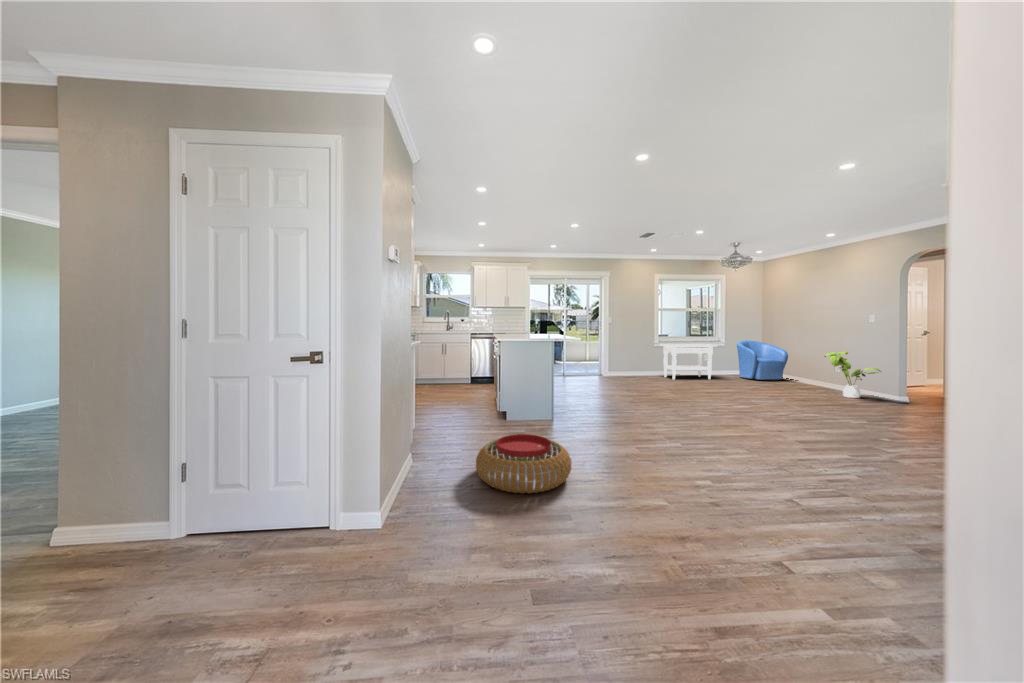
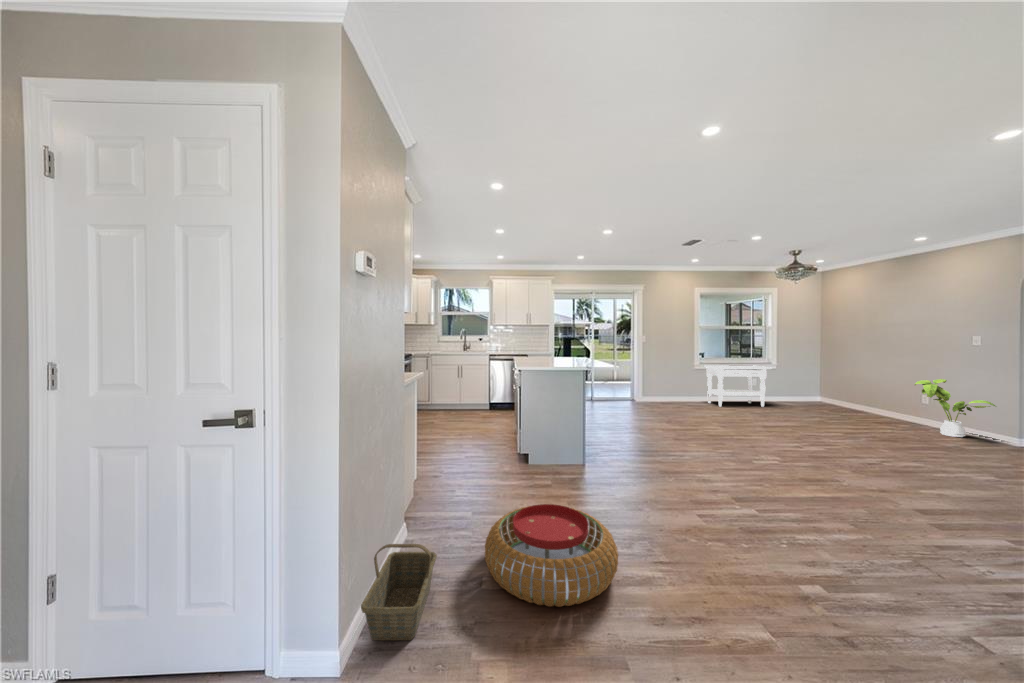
armchair: present [737,340,788,381] -> none [794,361,859,410]
basket: none [394,452,442,512] -> present [361,544,437,640]

